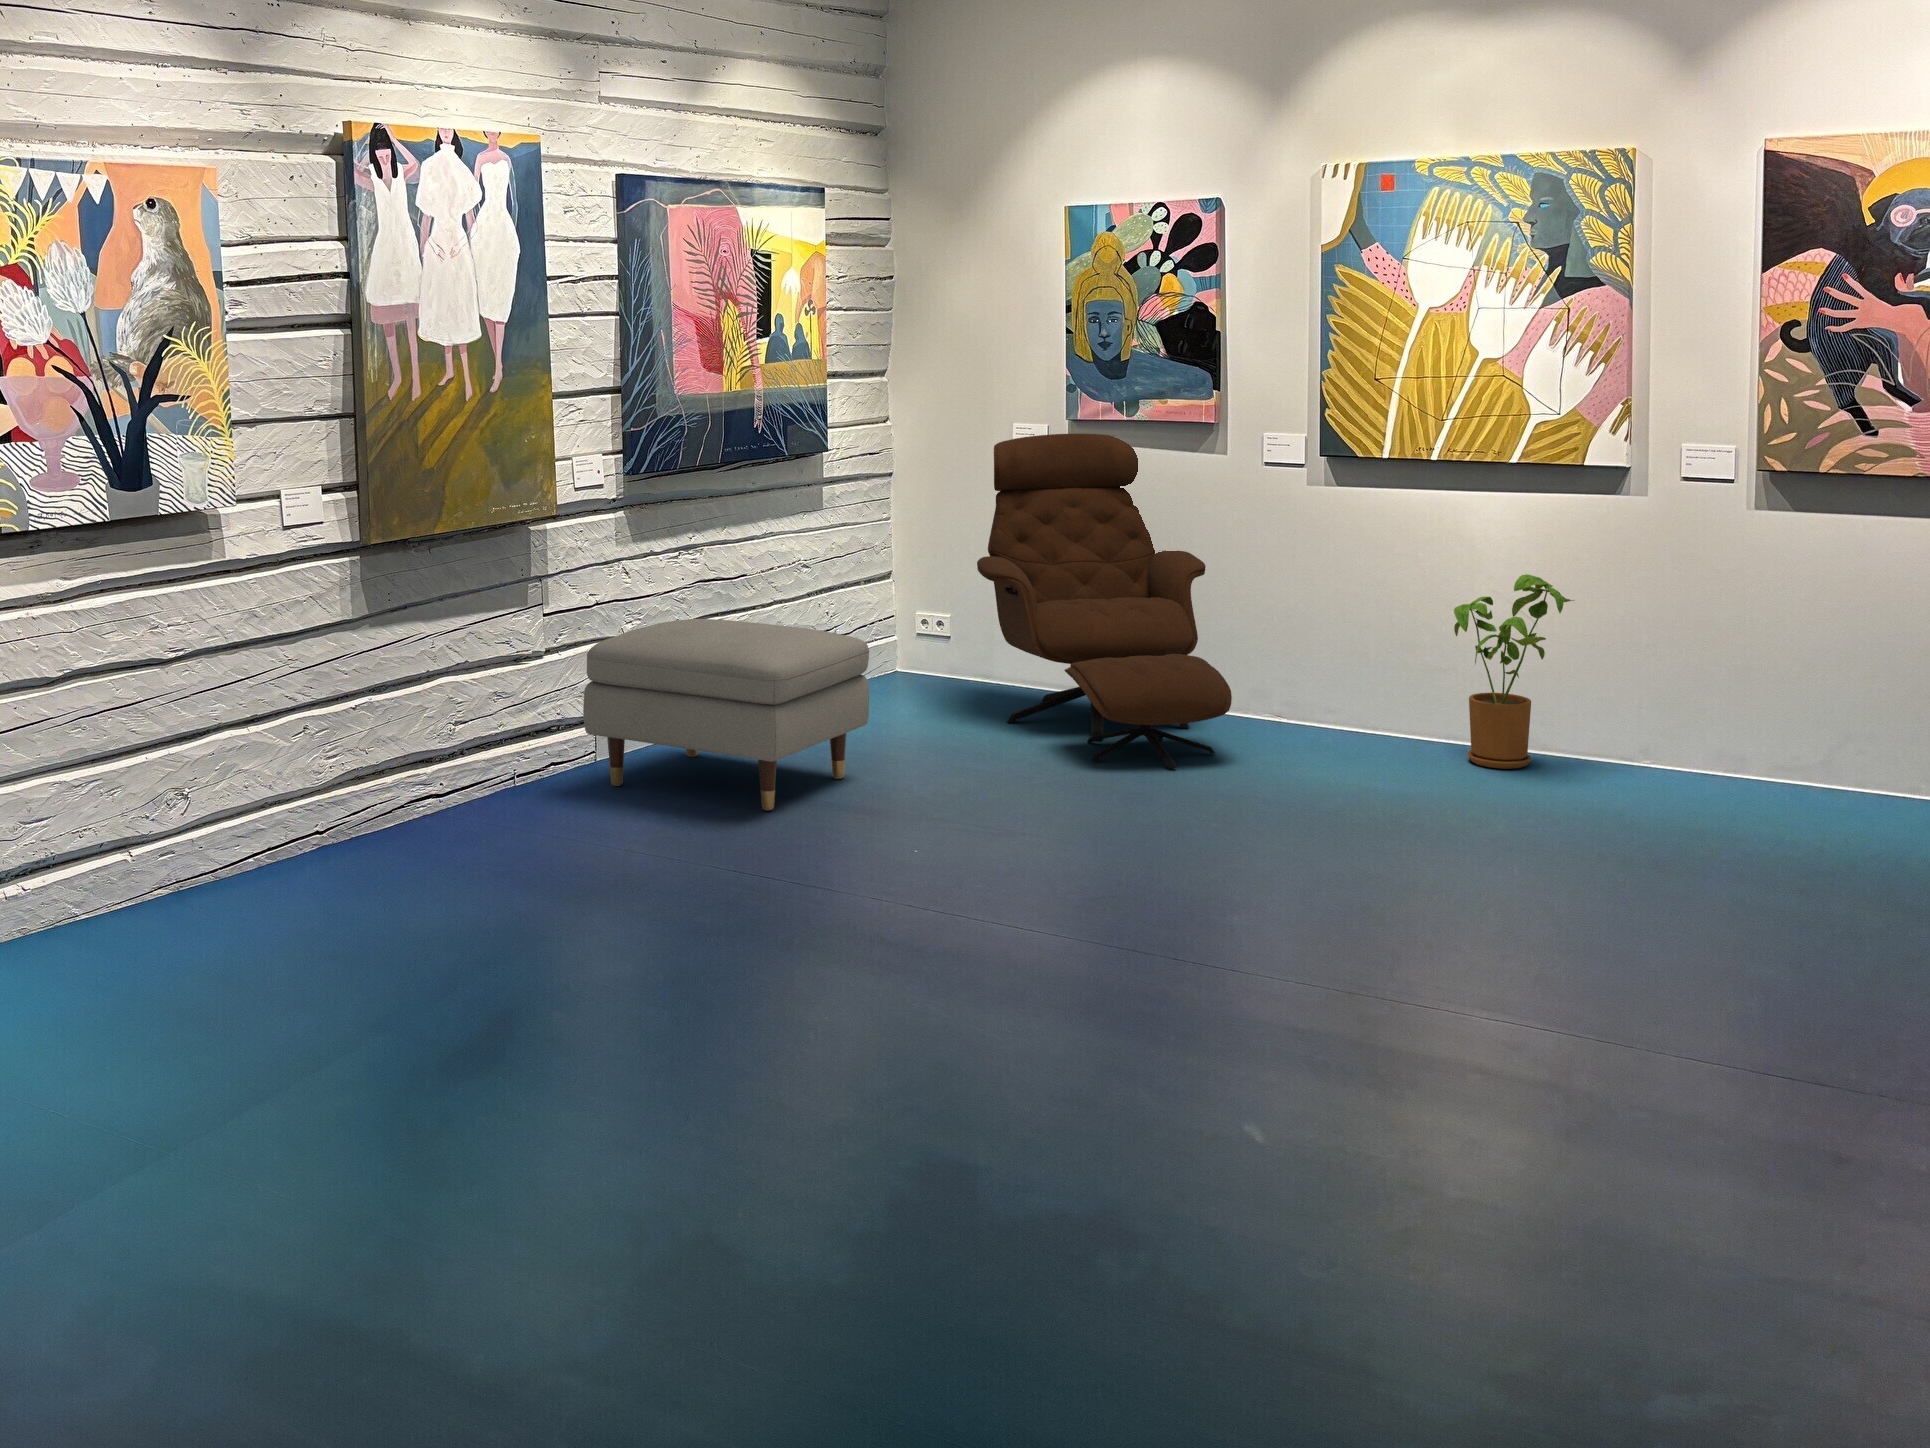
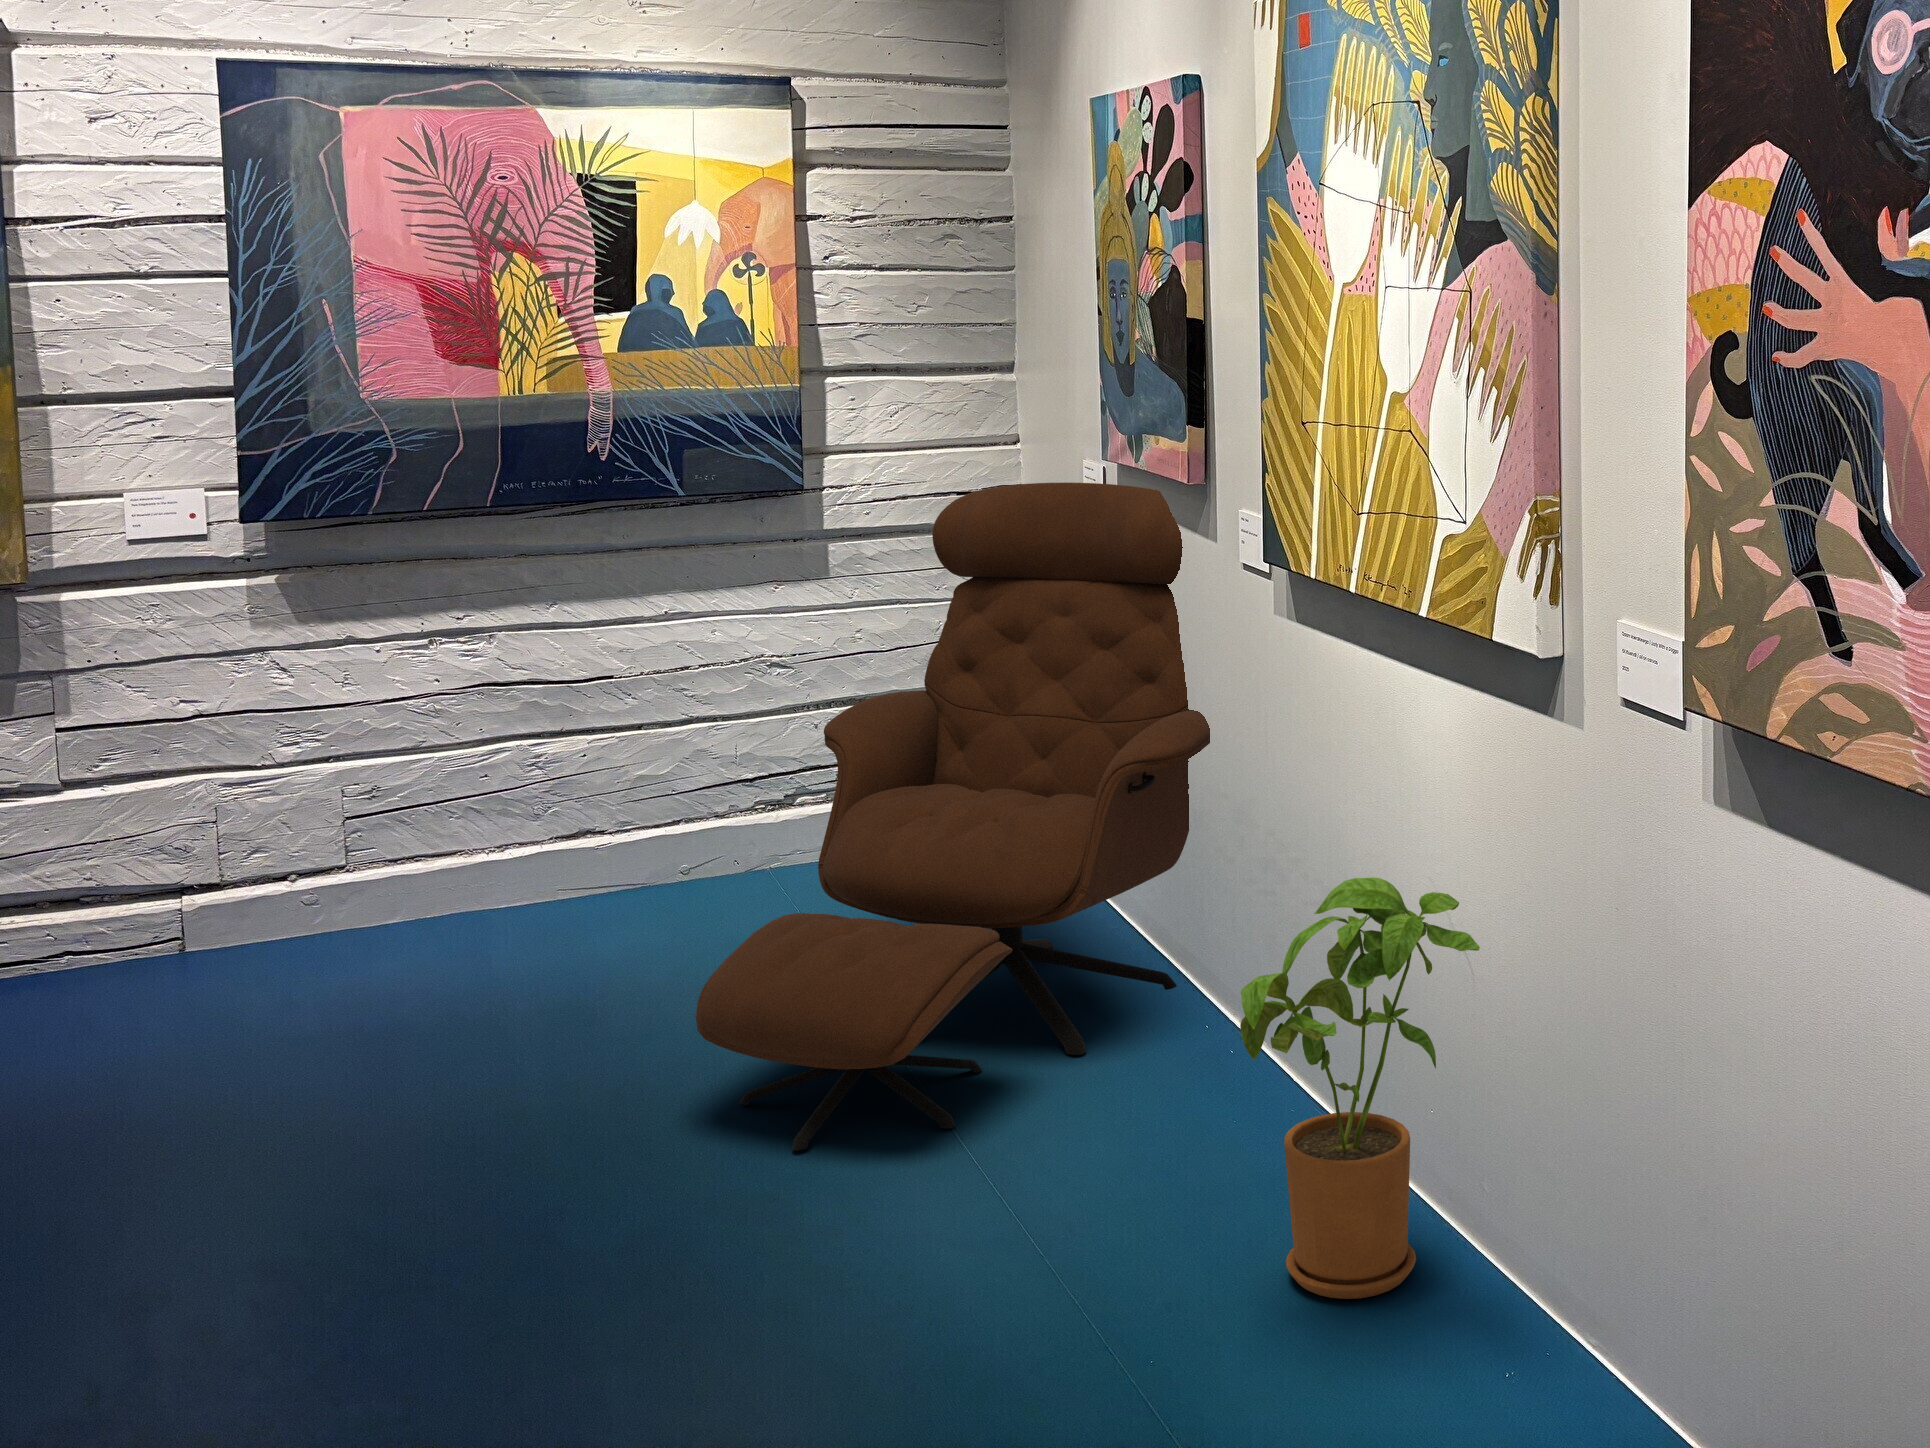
ottoman: present [583,619,869,810] -> none [21,759,390,1109]

